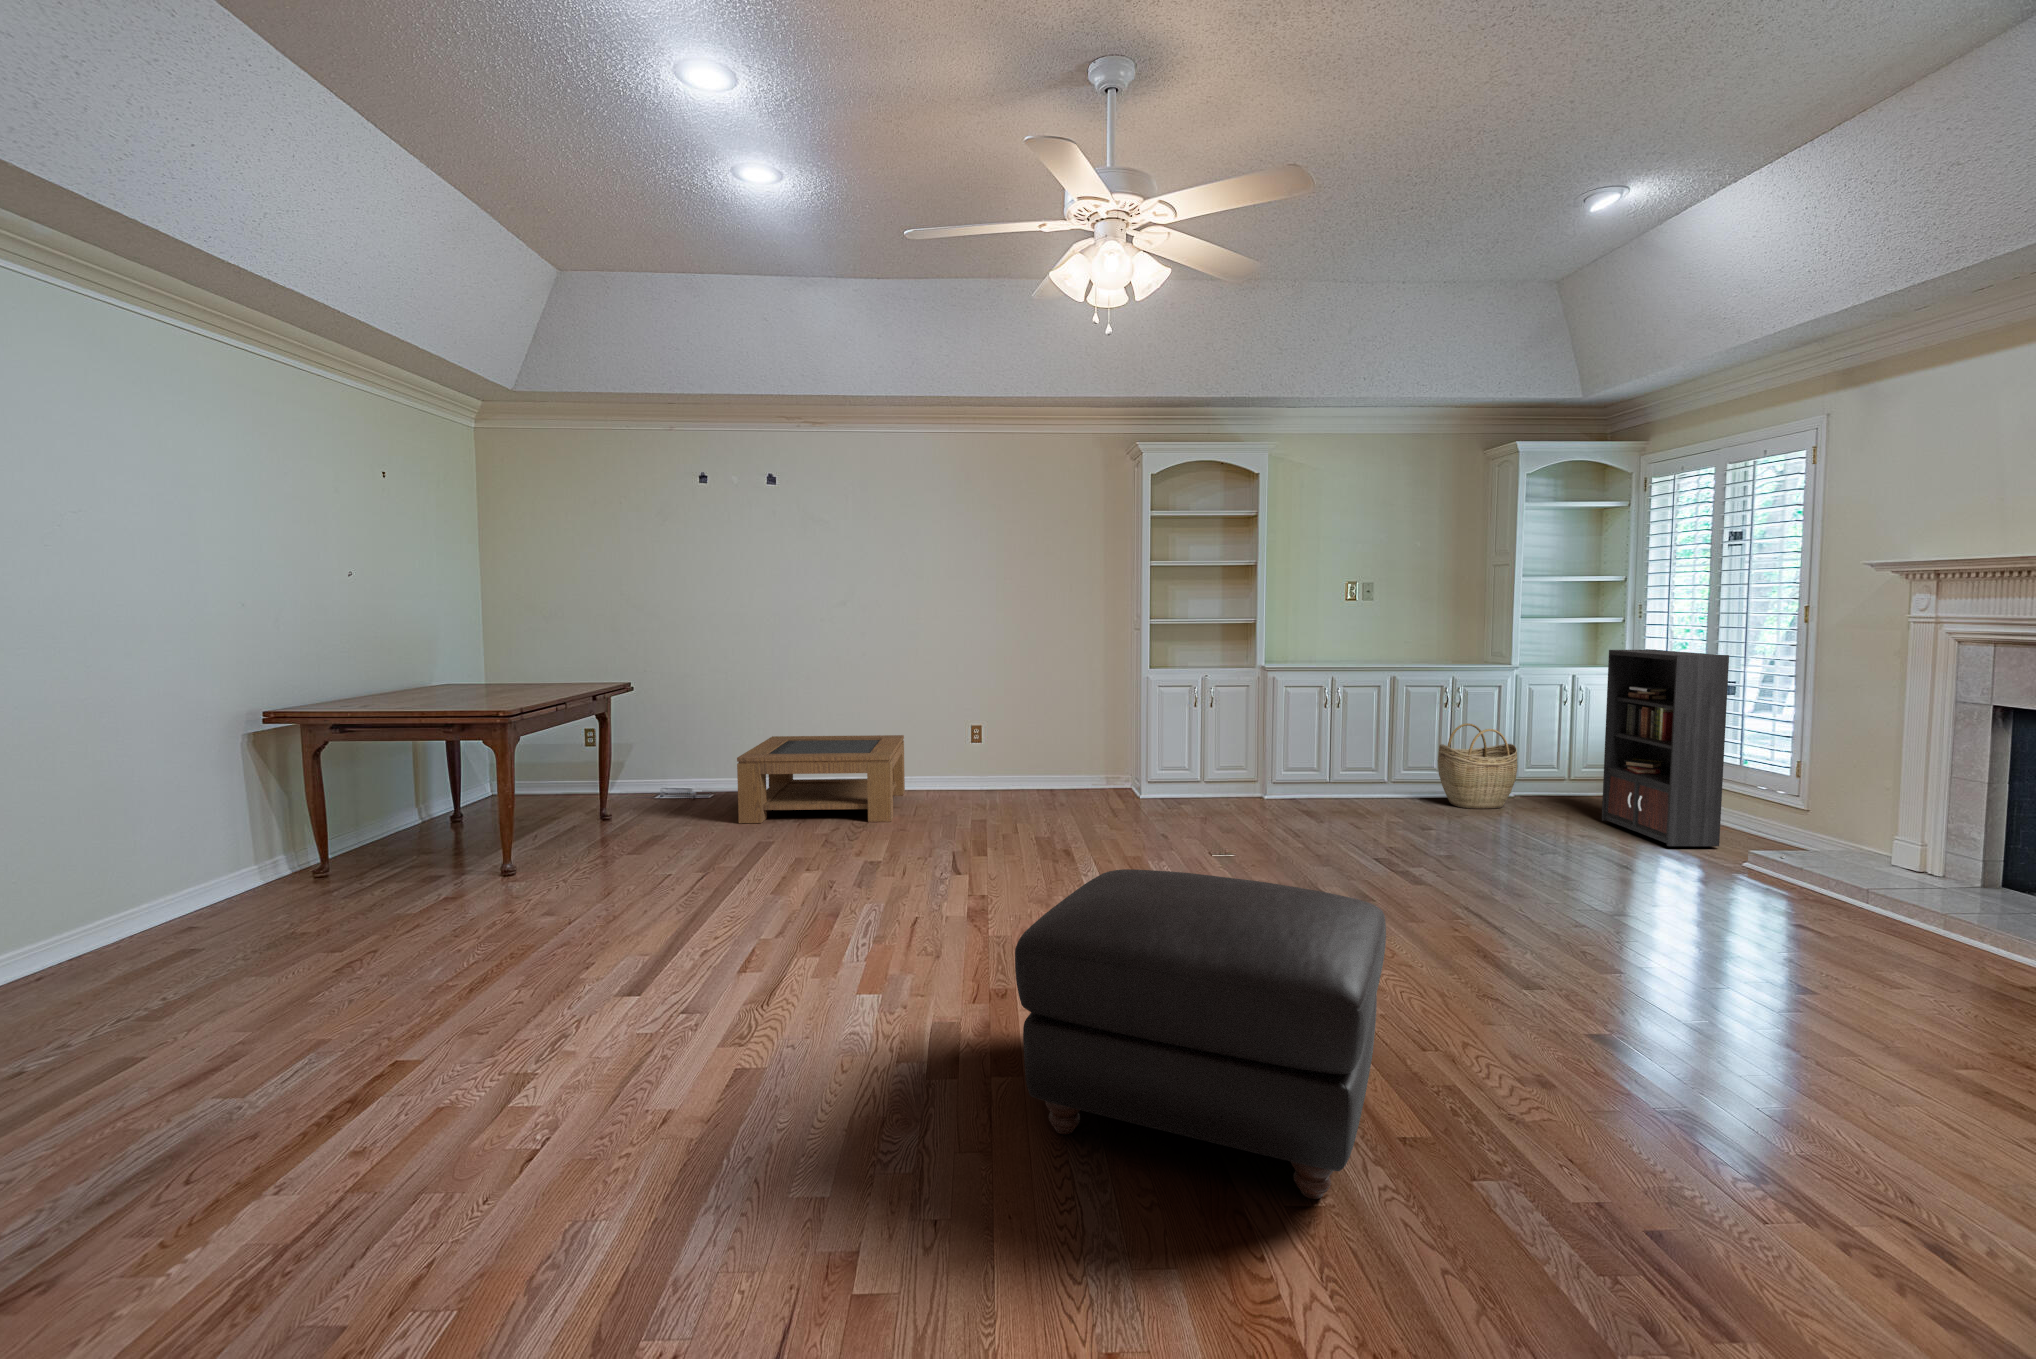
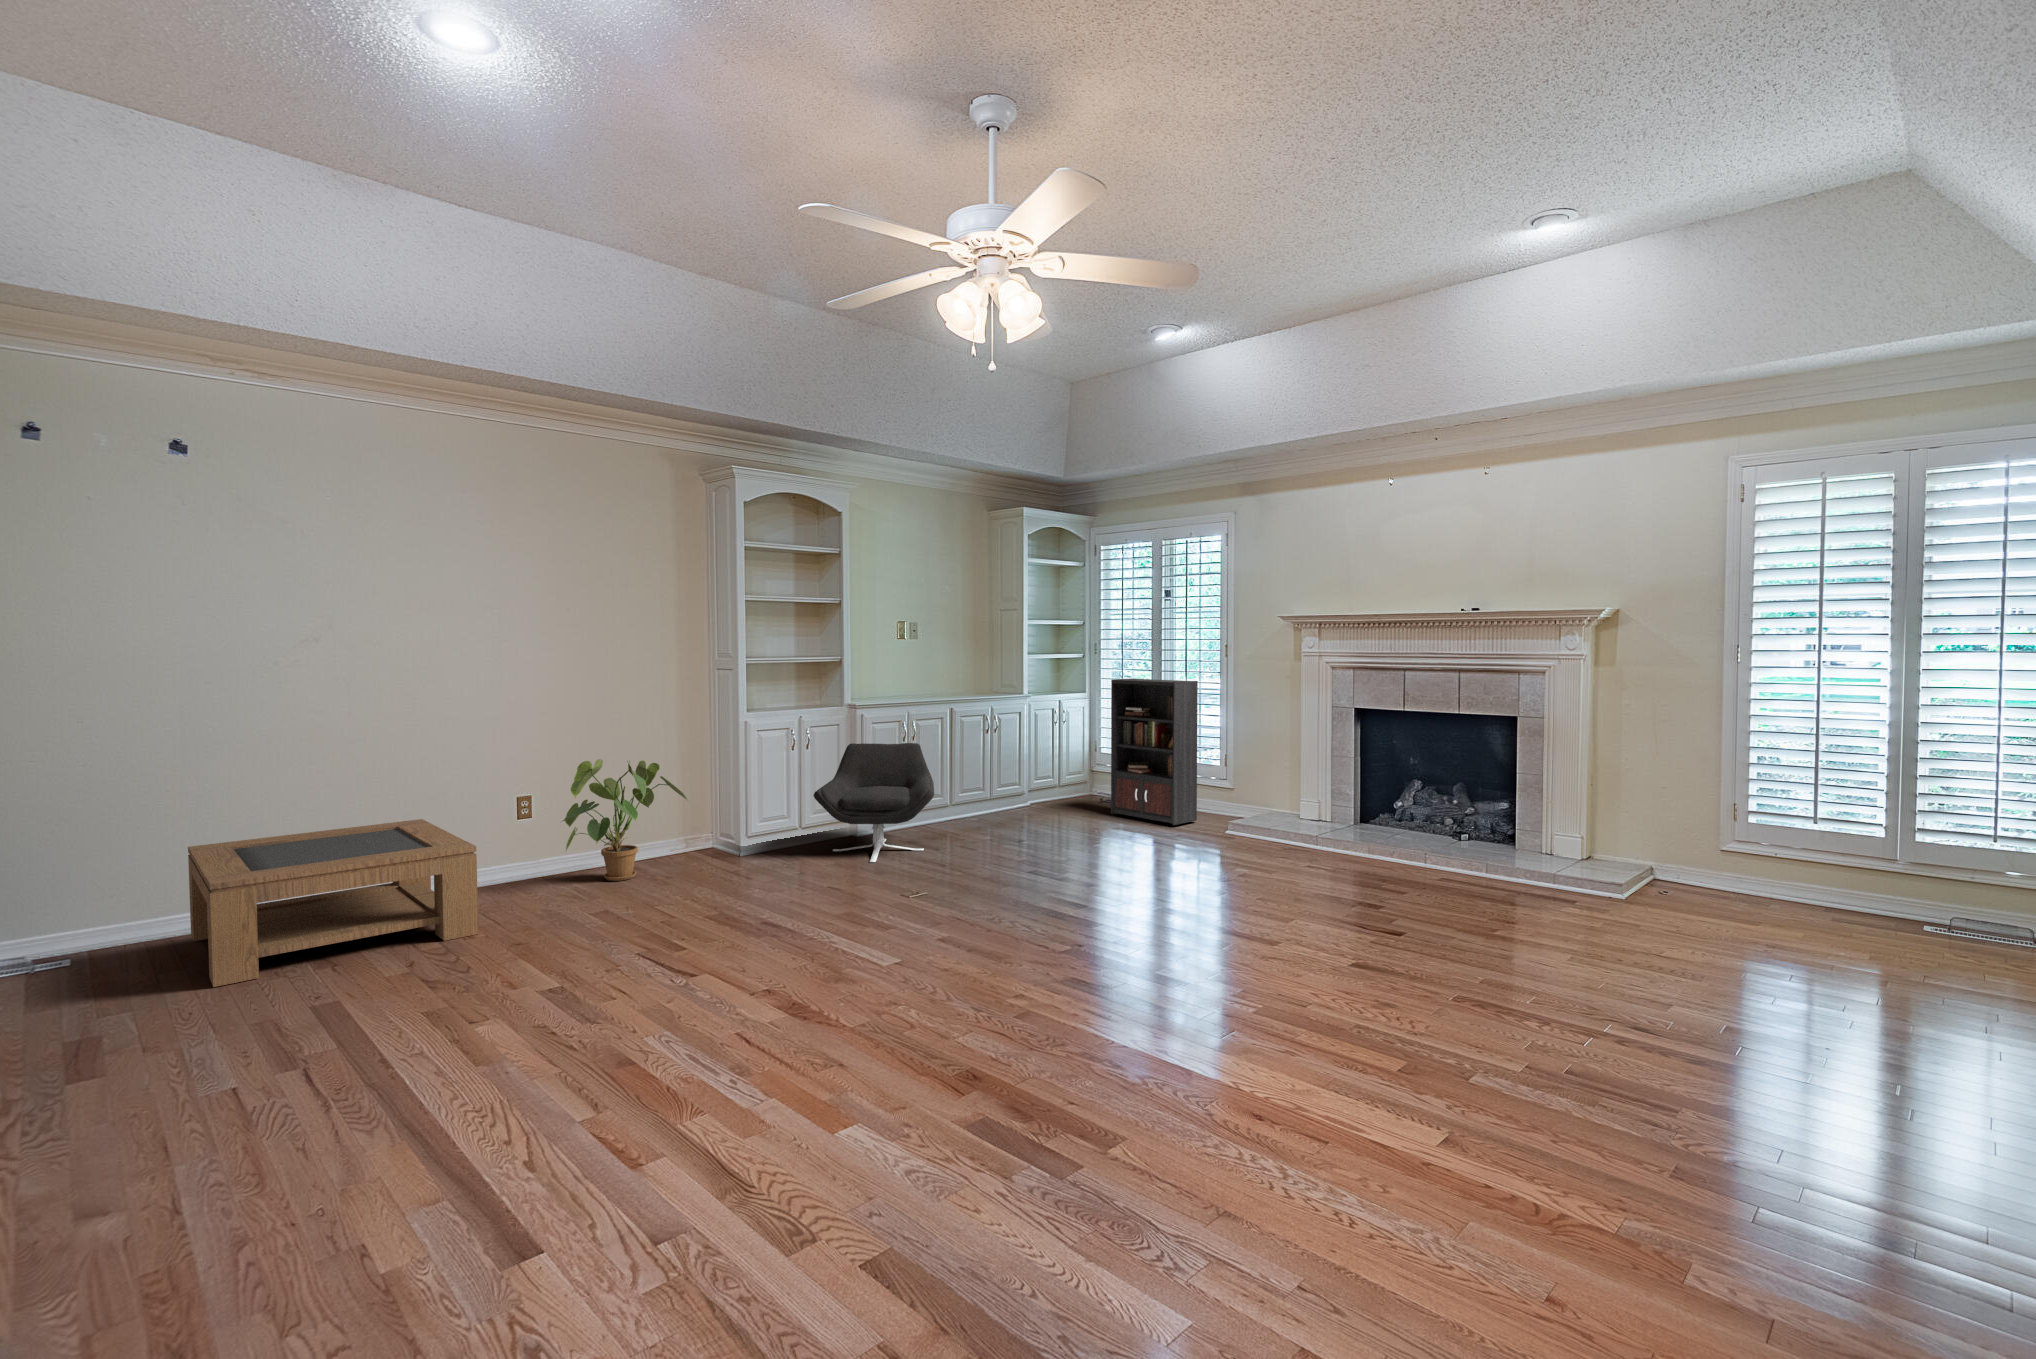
house plant: none [985,701,1090,803] -> present [562,759,687,881]
lounge chair: none [1196,706,1338,824] -> present [813,743,934,862]
woven basket: present [1438,723,1518,809] -> none [987,746,1046,819]
ottoman: present [1015,869,1386,1199] -> none [1098,883,1460,1158]

